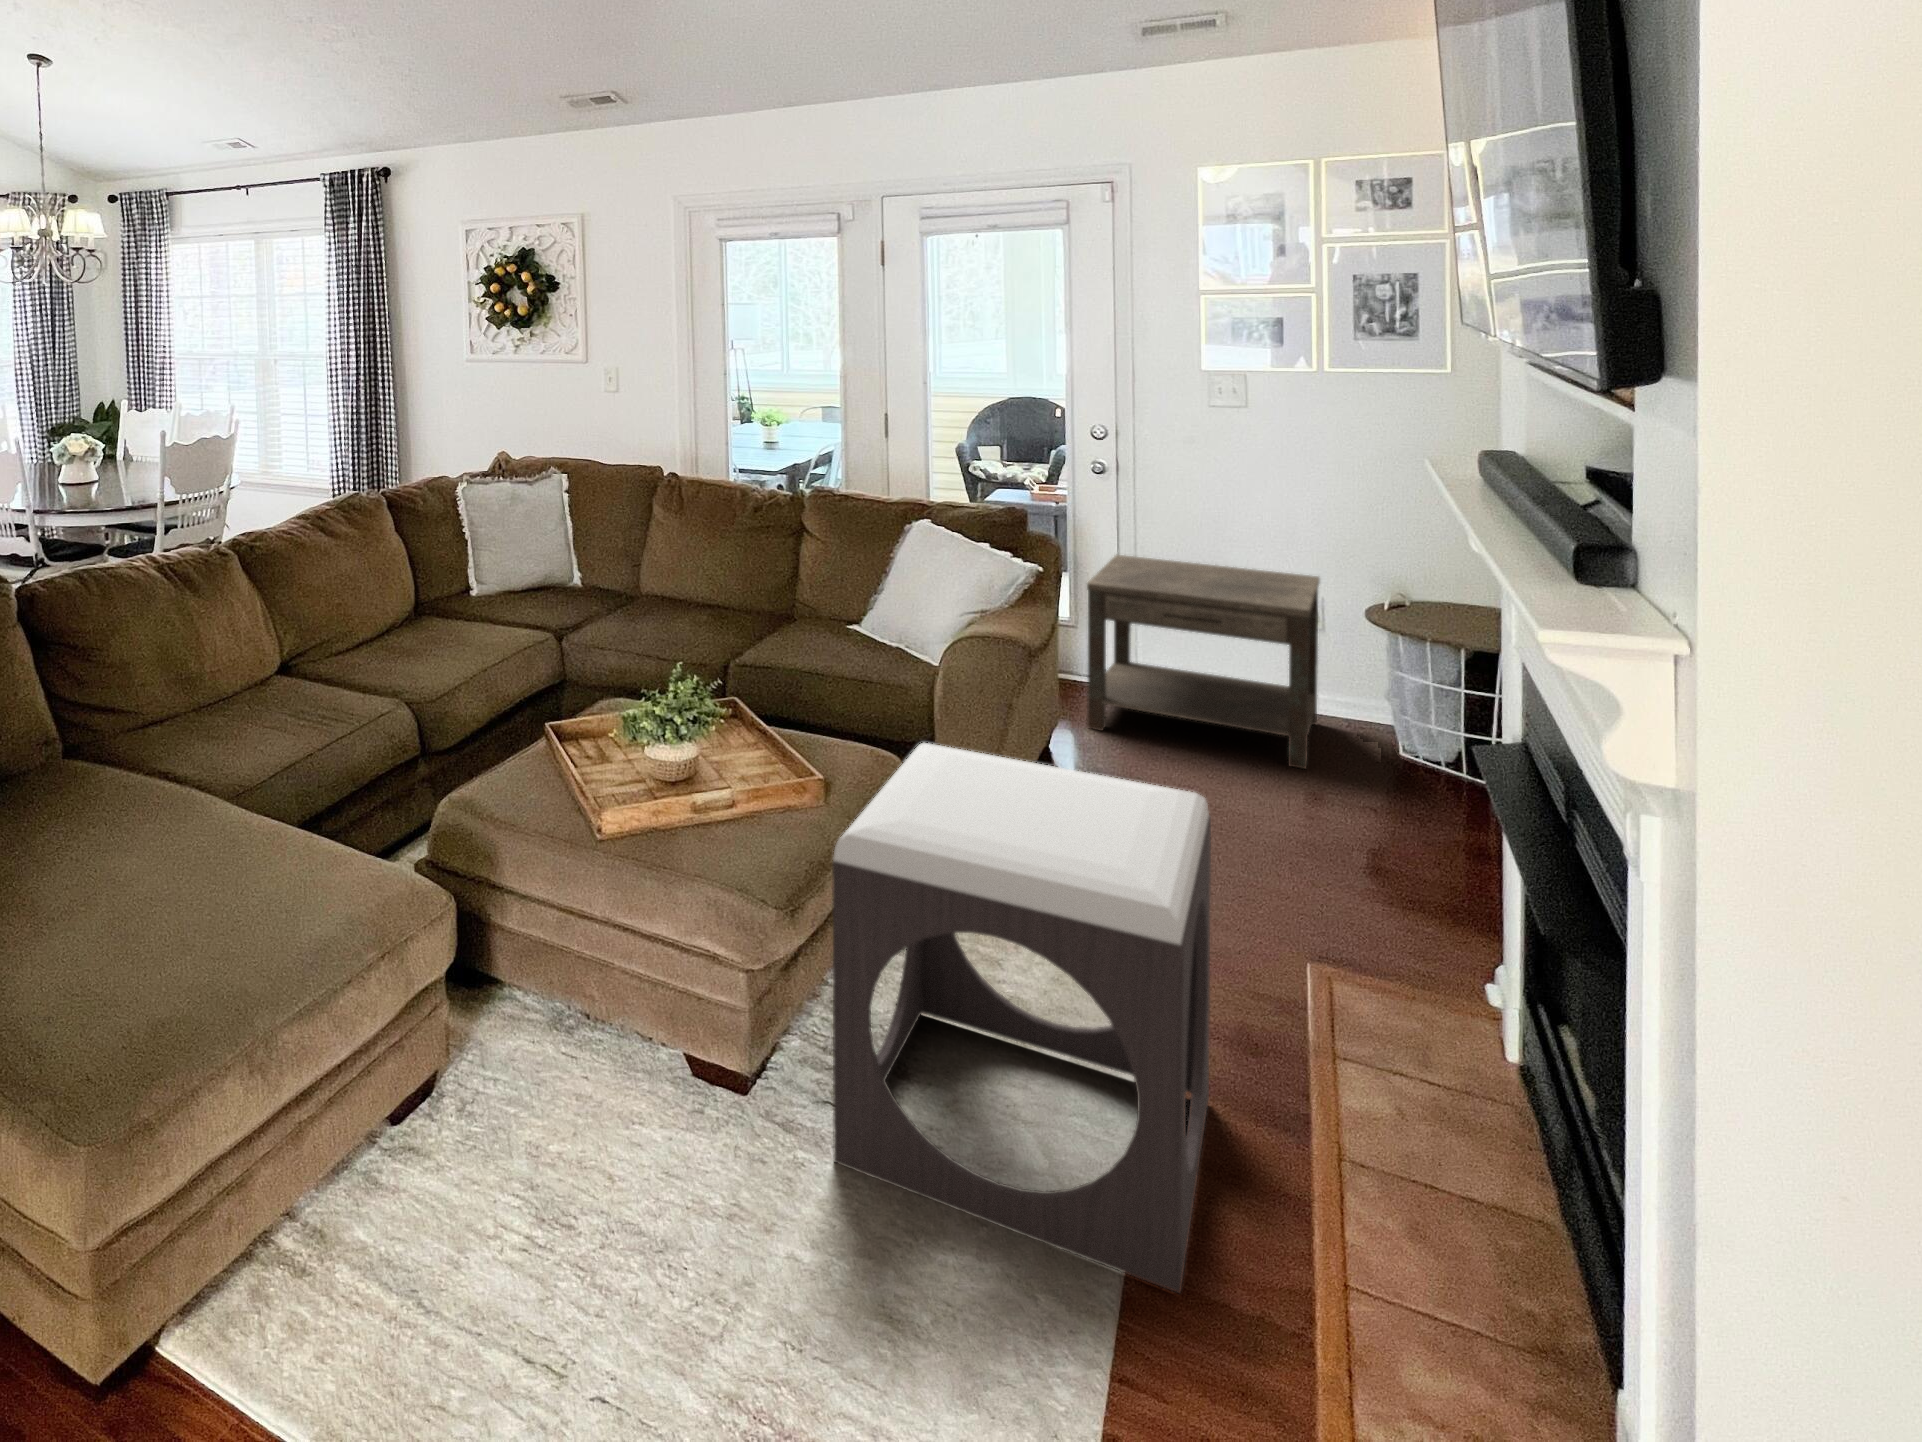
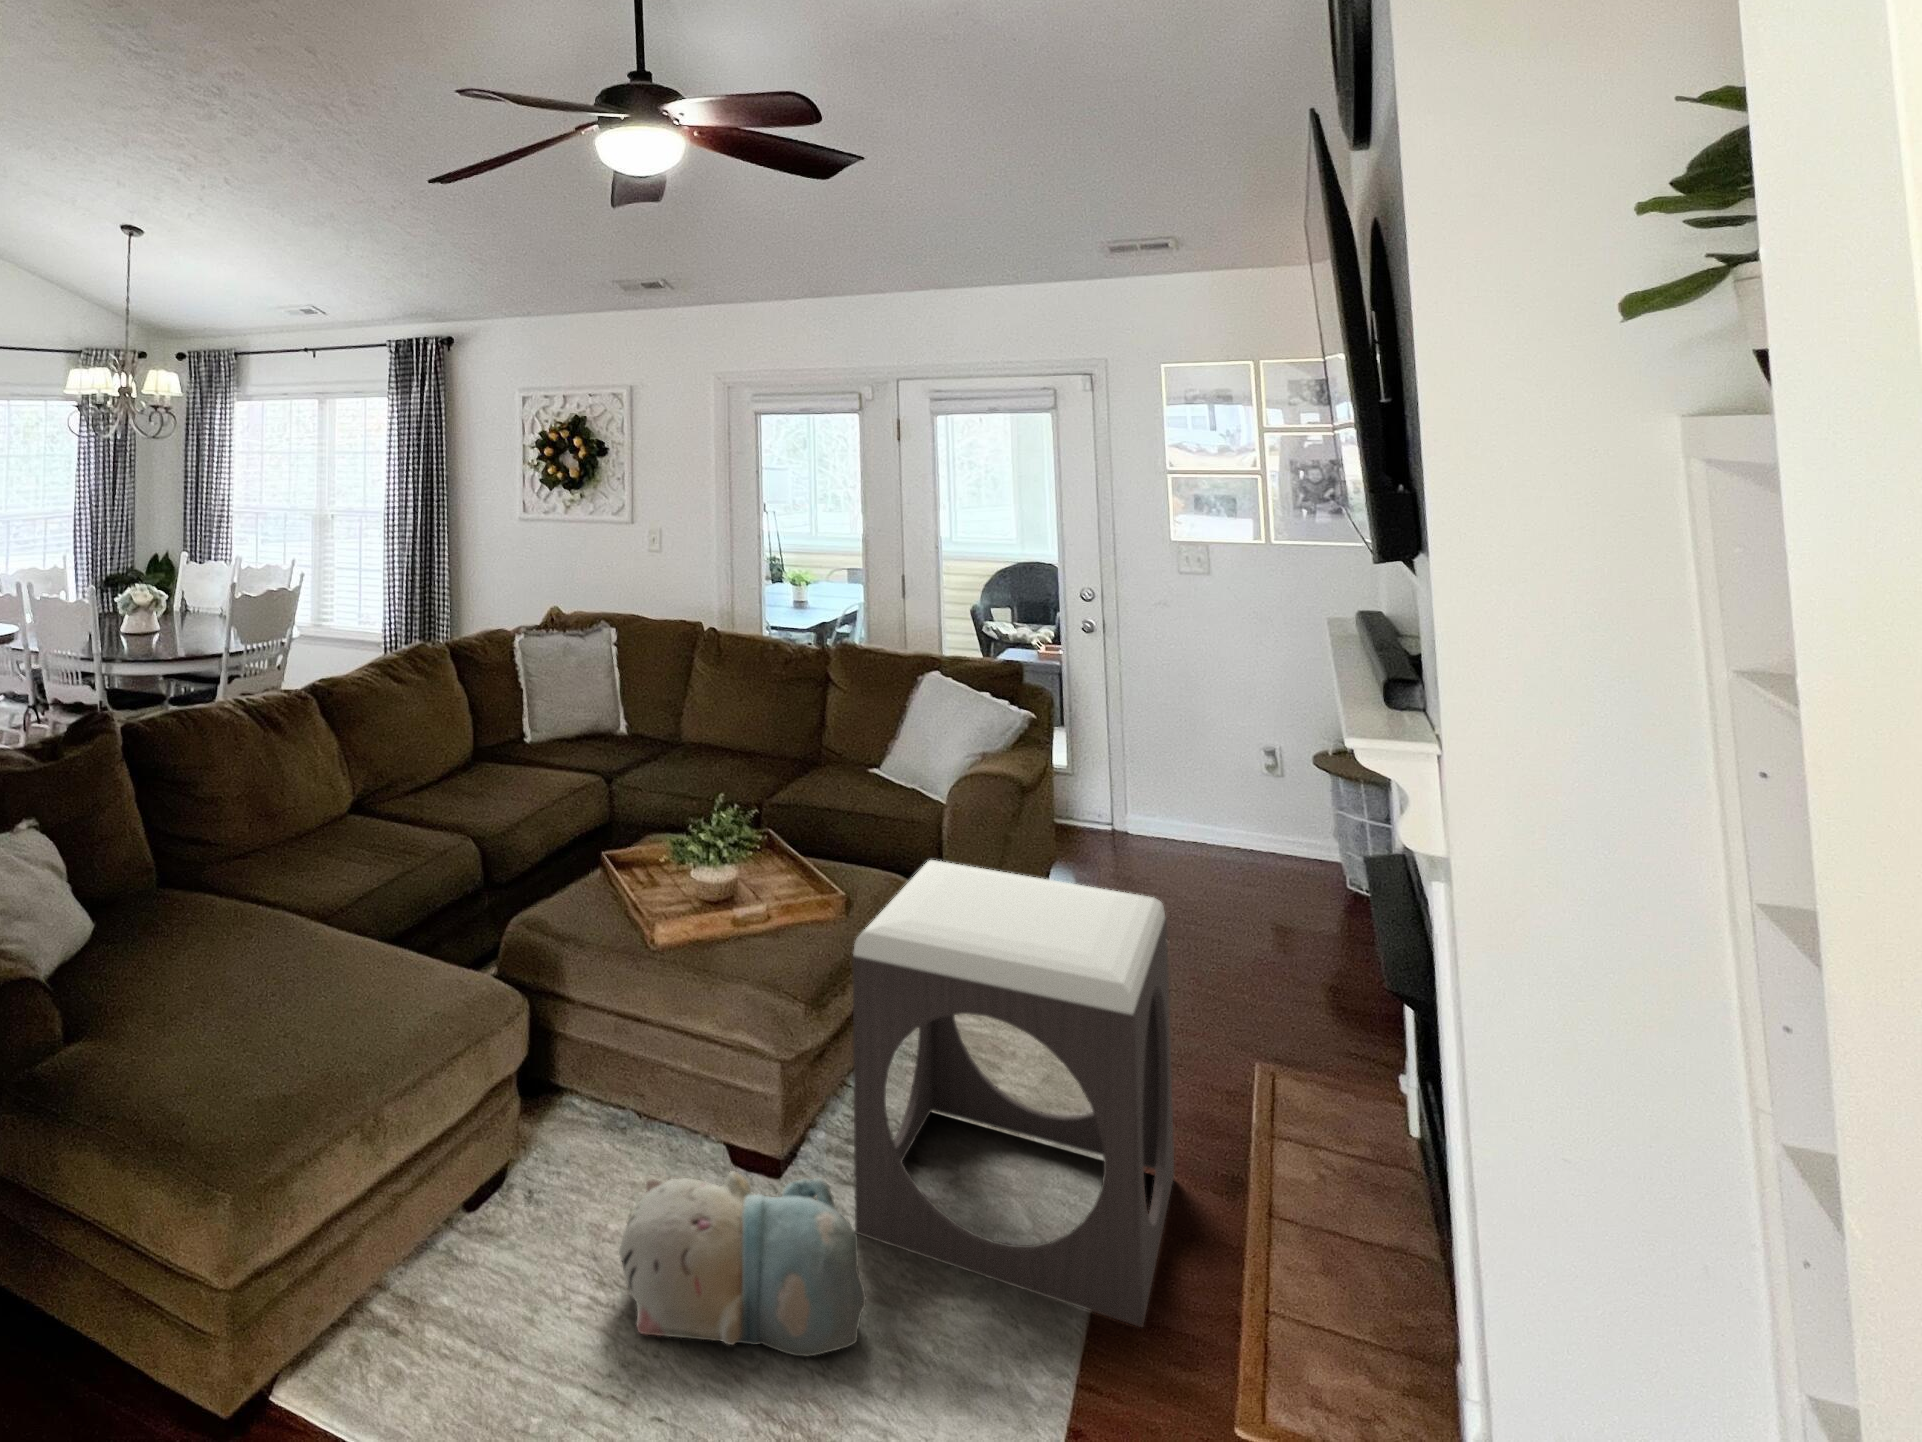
side table: present [1087,555,1320,769] -> none [1081,705,1286,901]
plush toy: none [559,1100,848,1319] -> present [619,1171,866,1356]

